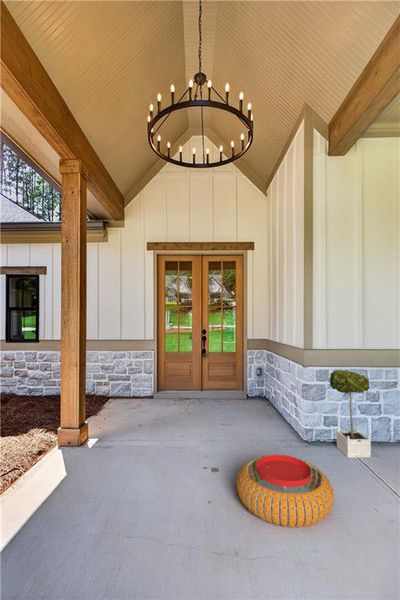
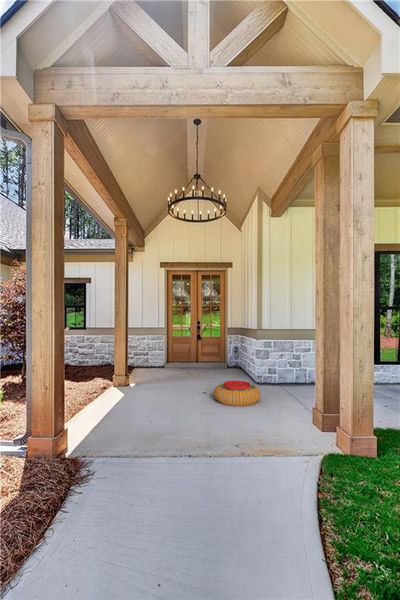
potted tree: present [330,370,371,458] -> none [270,340,291,389]

